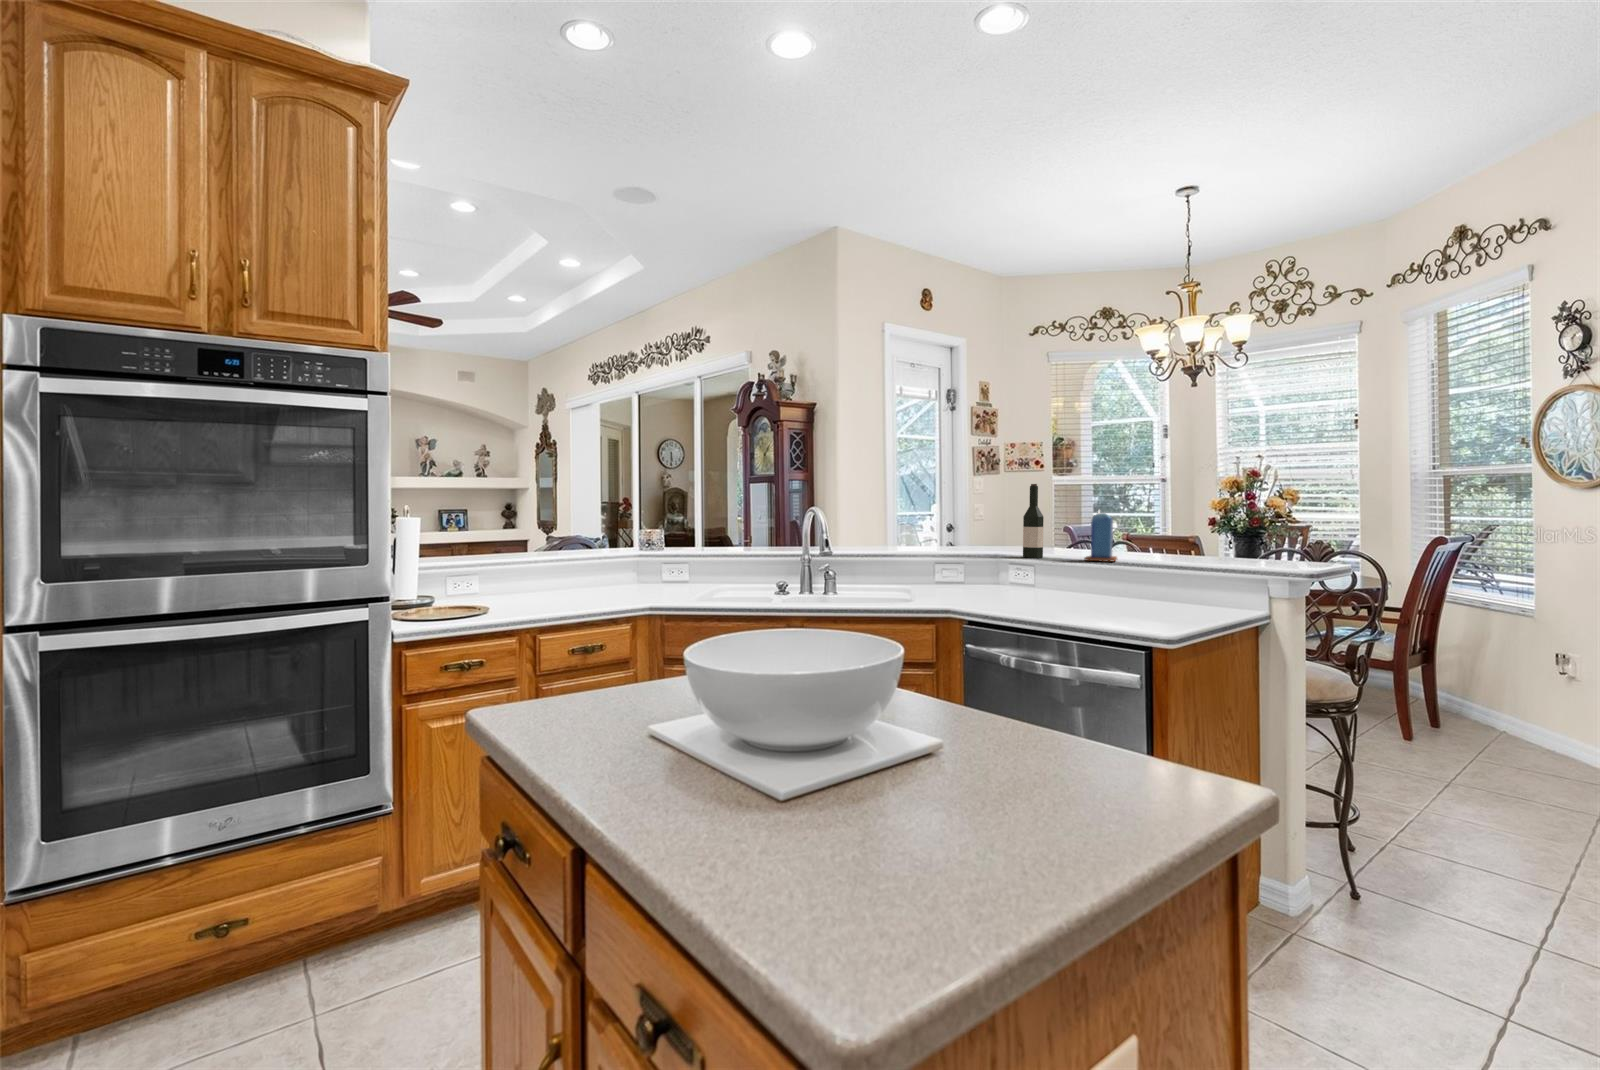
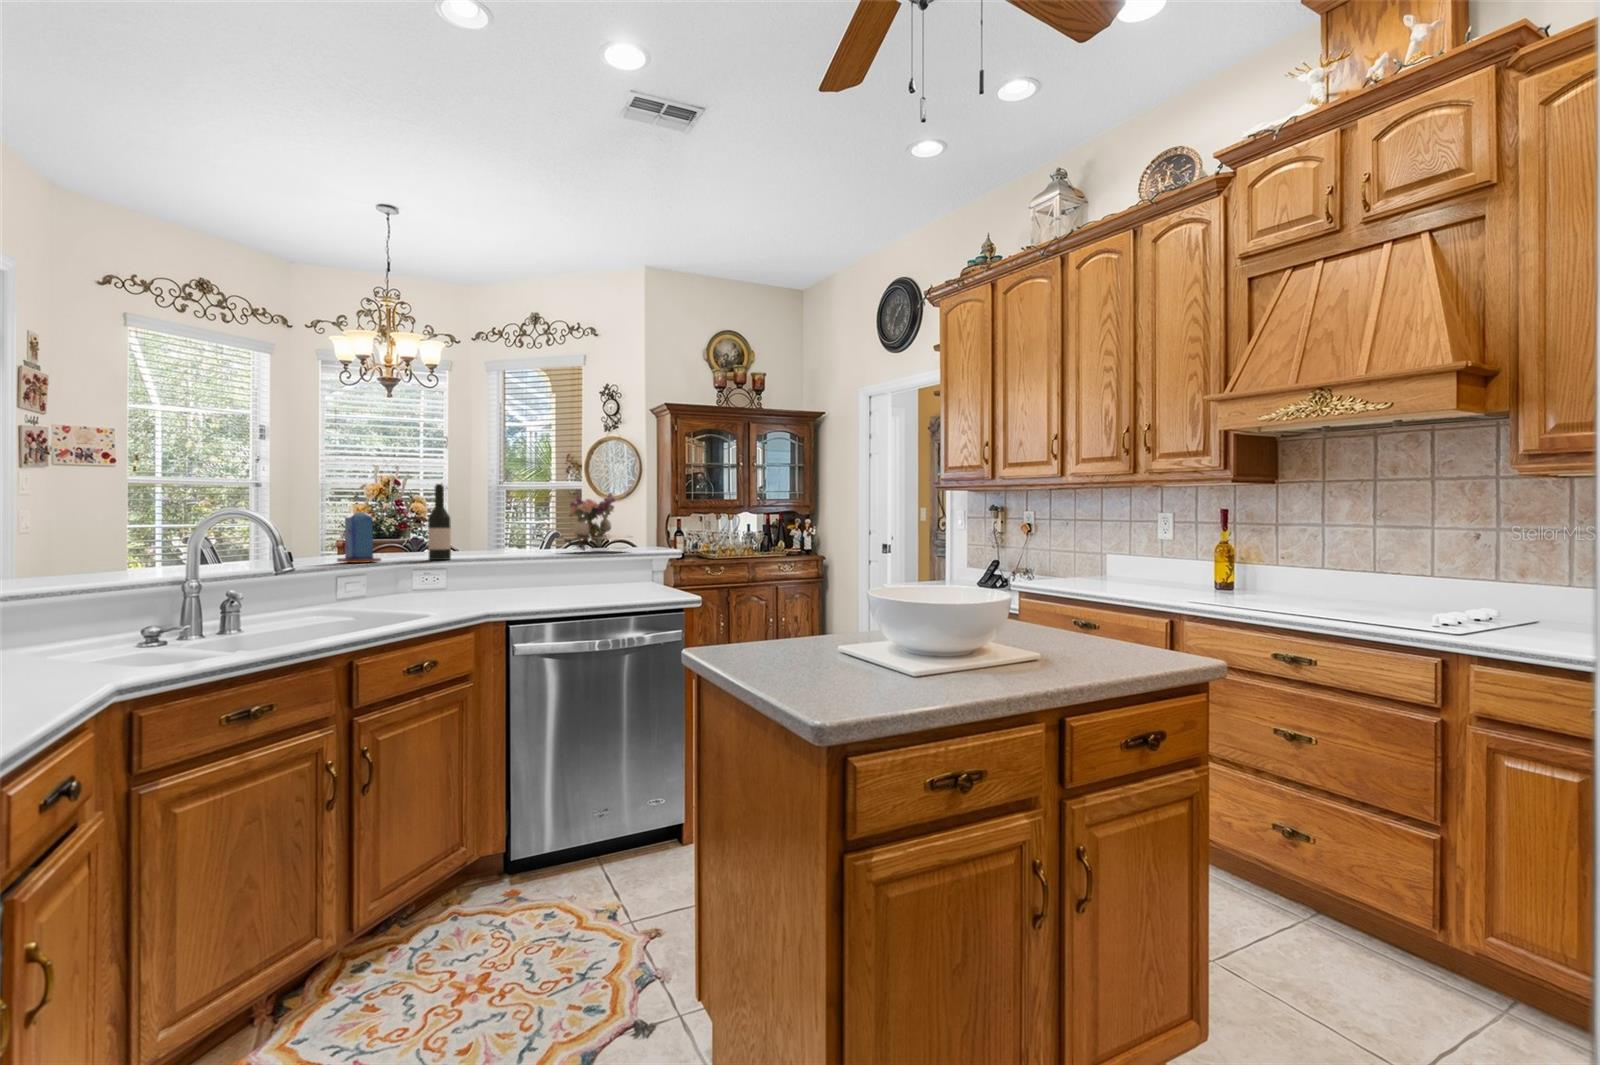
flower arrangement: none [1214,482,1339,564] -> present [560,493,626,550]
candle: present [1084,510,1117,562] -> present [337,509,381,563]

